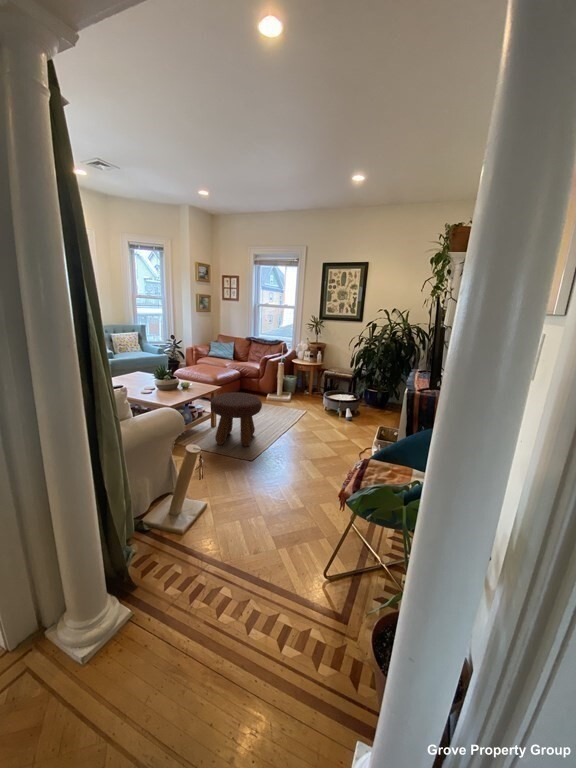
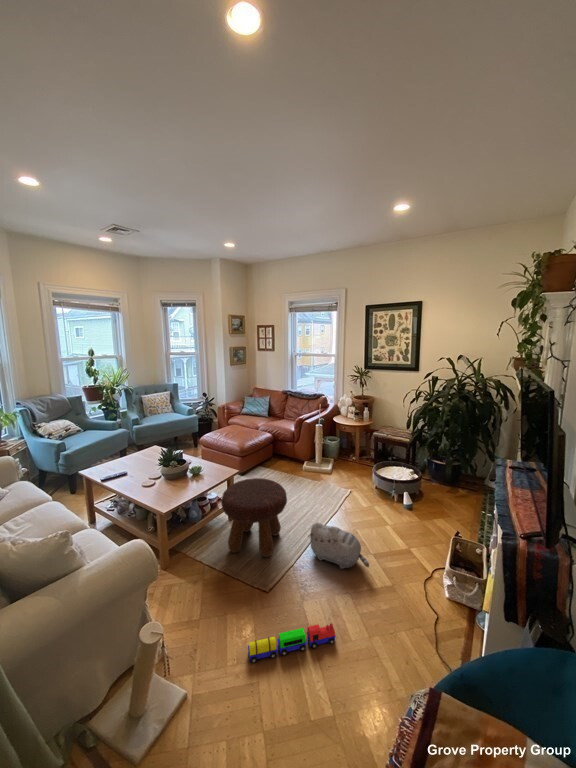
plush toy: none [278,421,322,451] -> present [308,523,369,569]
toy train: none [243,470,301,491] -> present [248,623,336,663]

